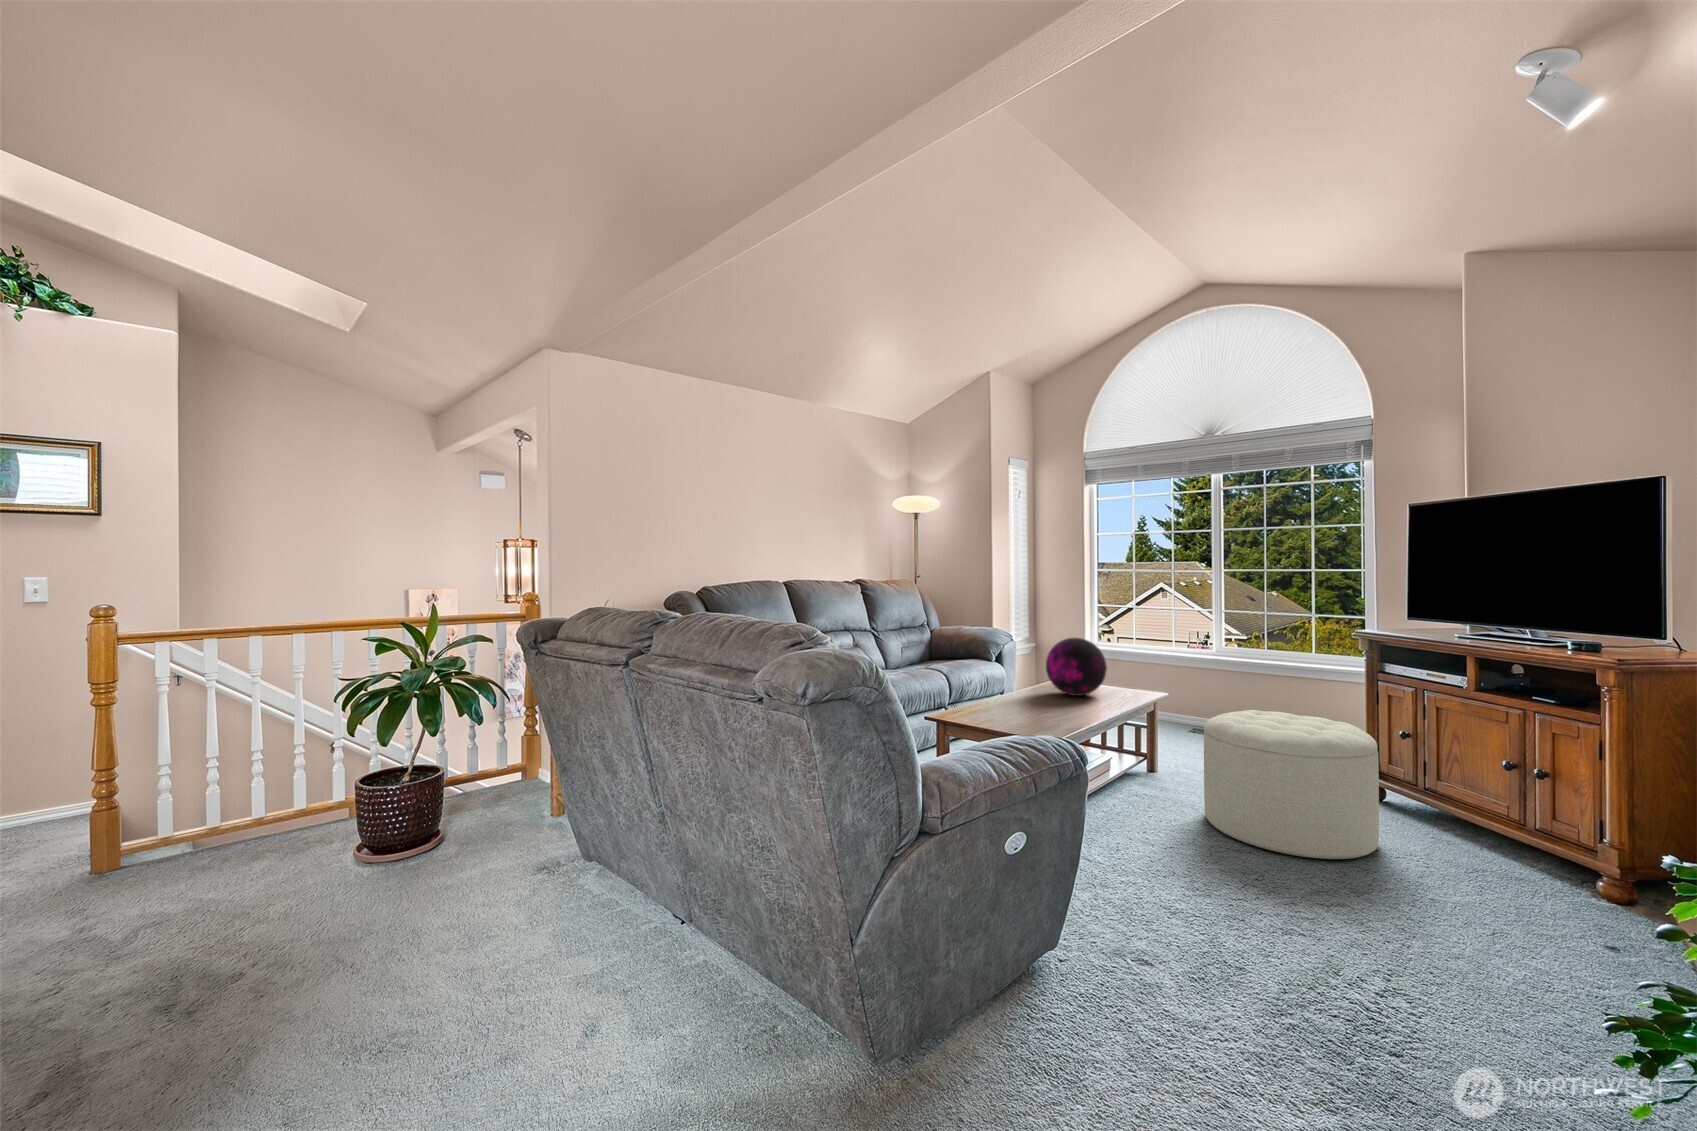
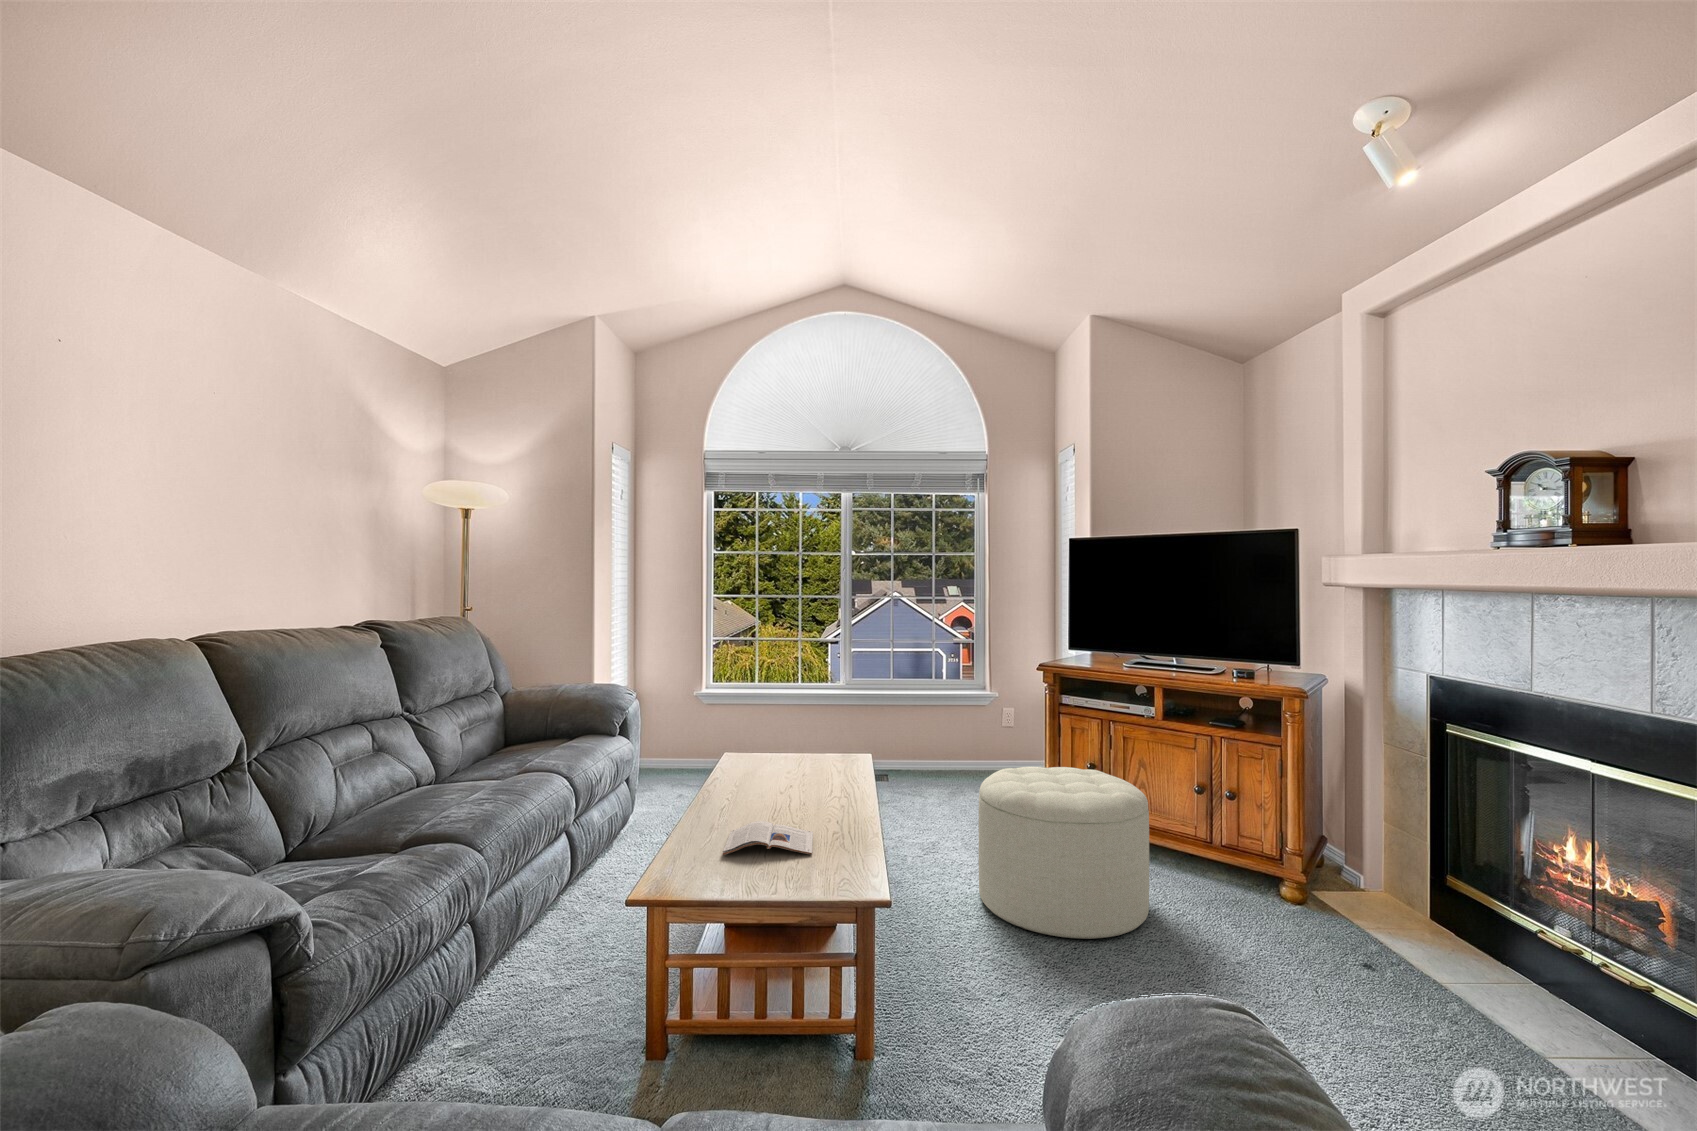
decorative orb: present [1046,638,1107,696] -> none [768,700,848,782]
magazine: none [964,704,1032,723] -> present [723,821,813,855]

